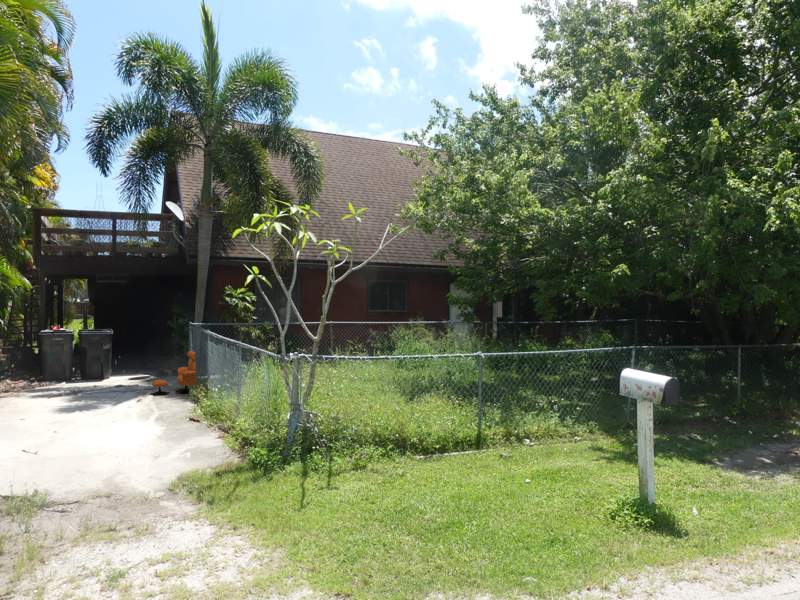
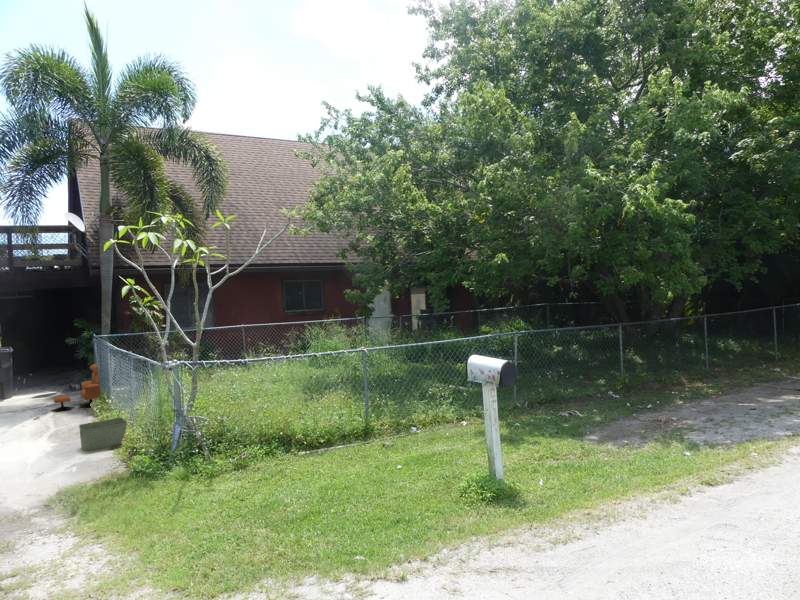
storage bin: none [189,407,235,437] -> present [79,418,127,451]

